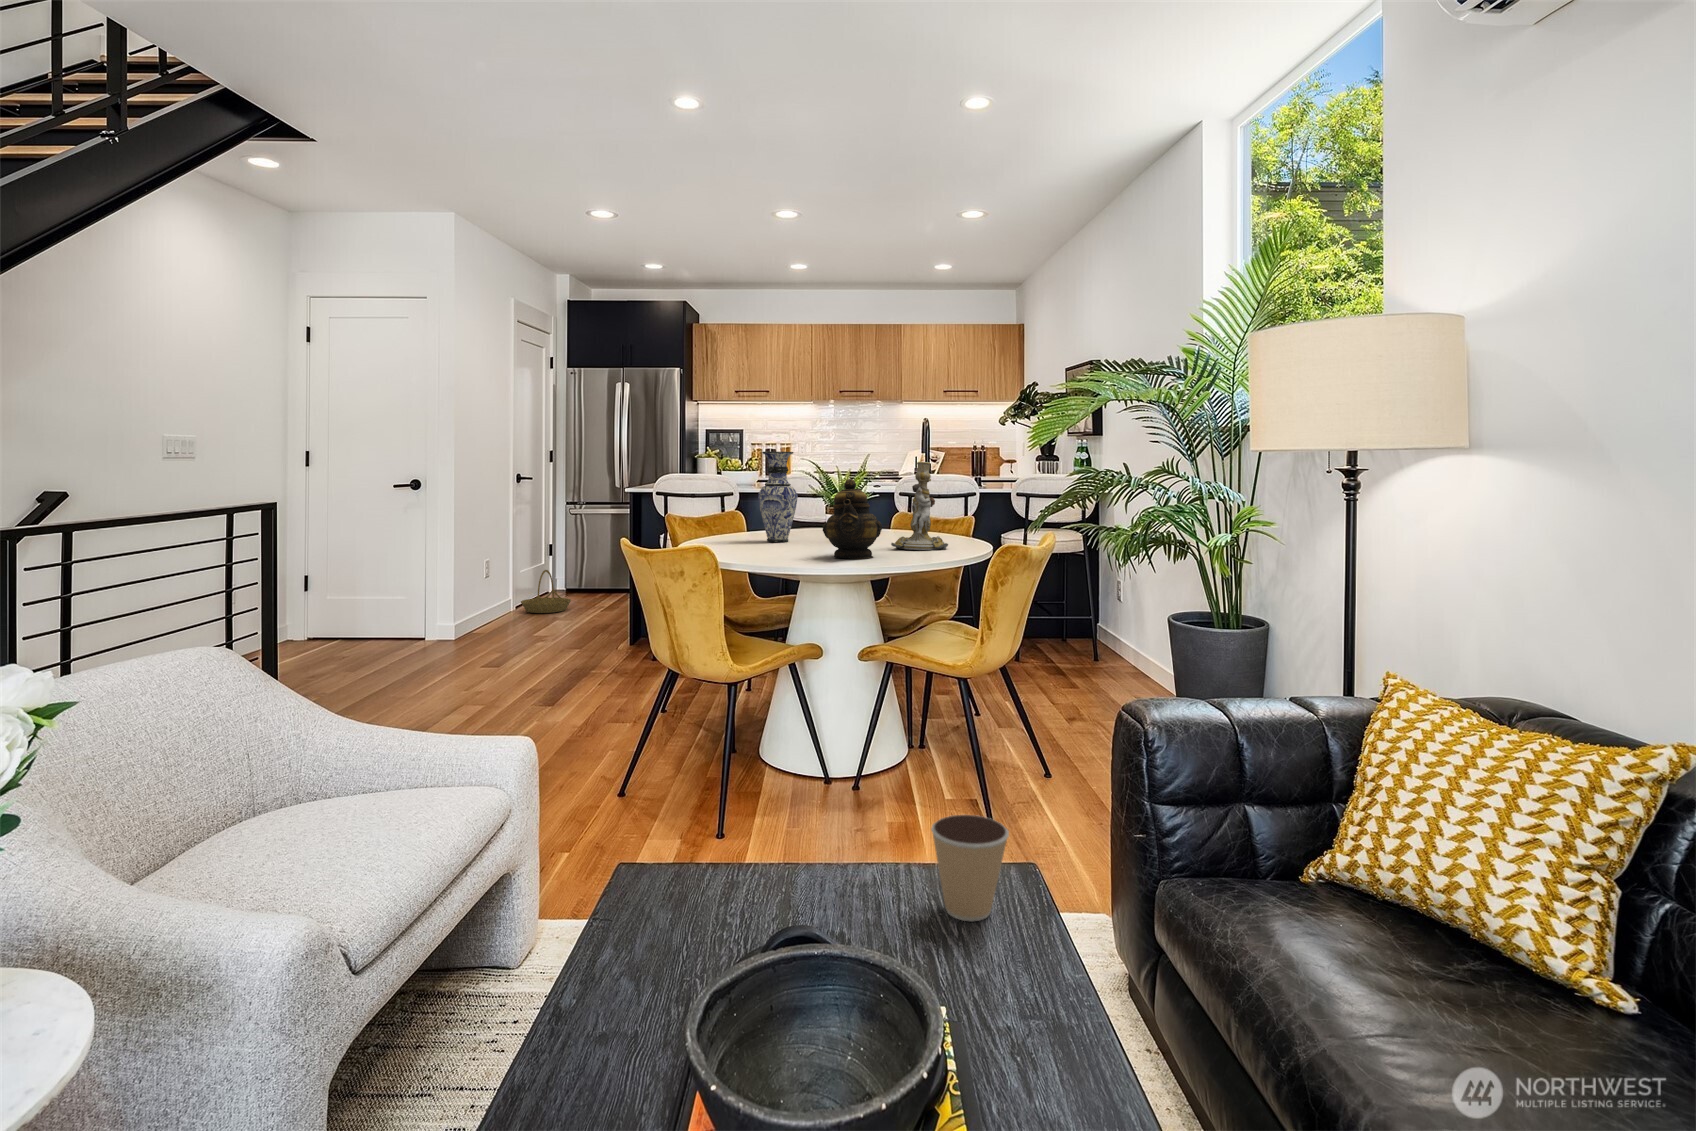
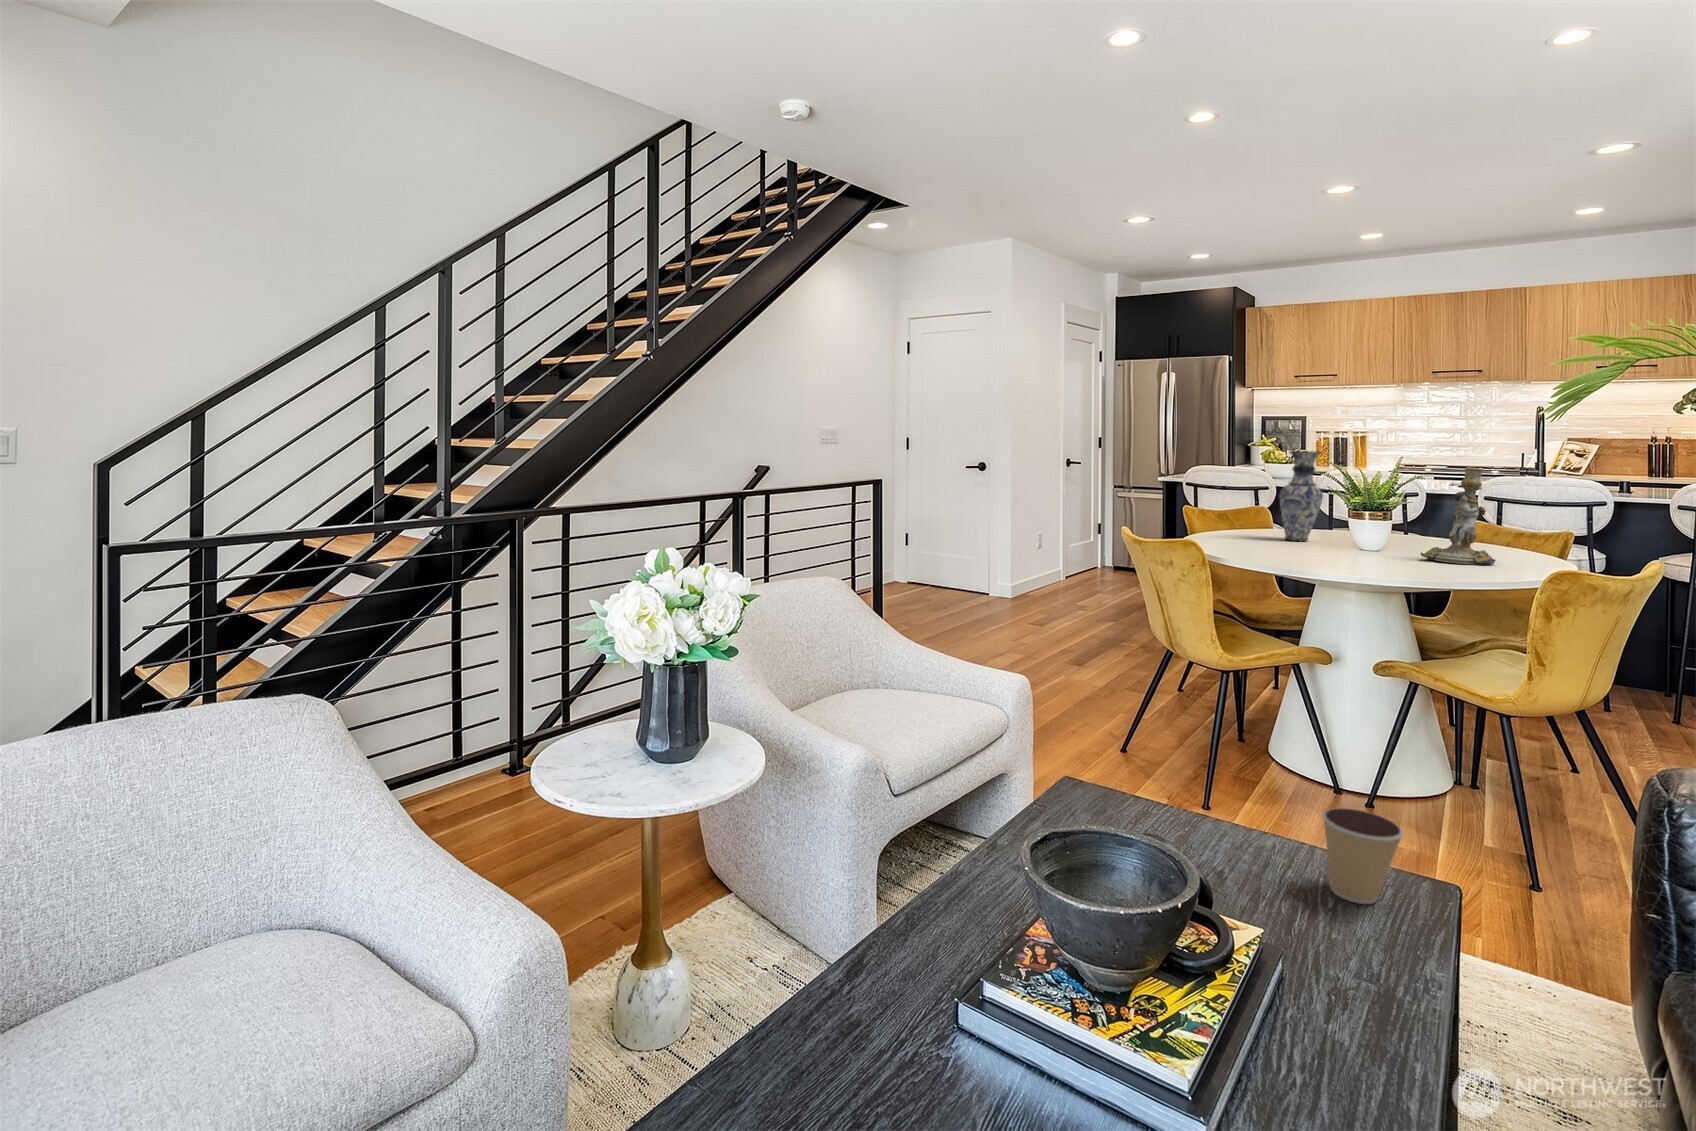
teapot: present [823,479,882,559] -> none [1332,485,1403,567]
basket: present [521,570,571,613] -> none [1062,546,1106,584]

